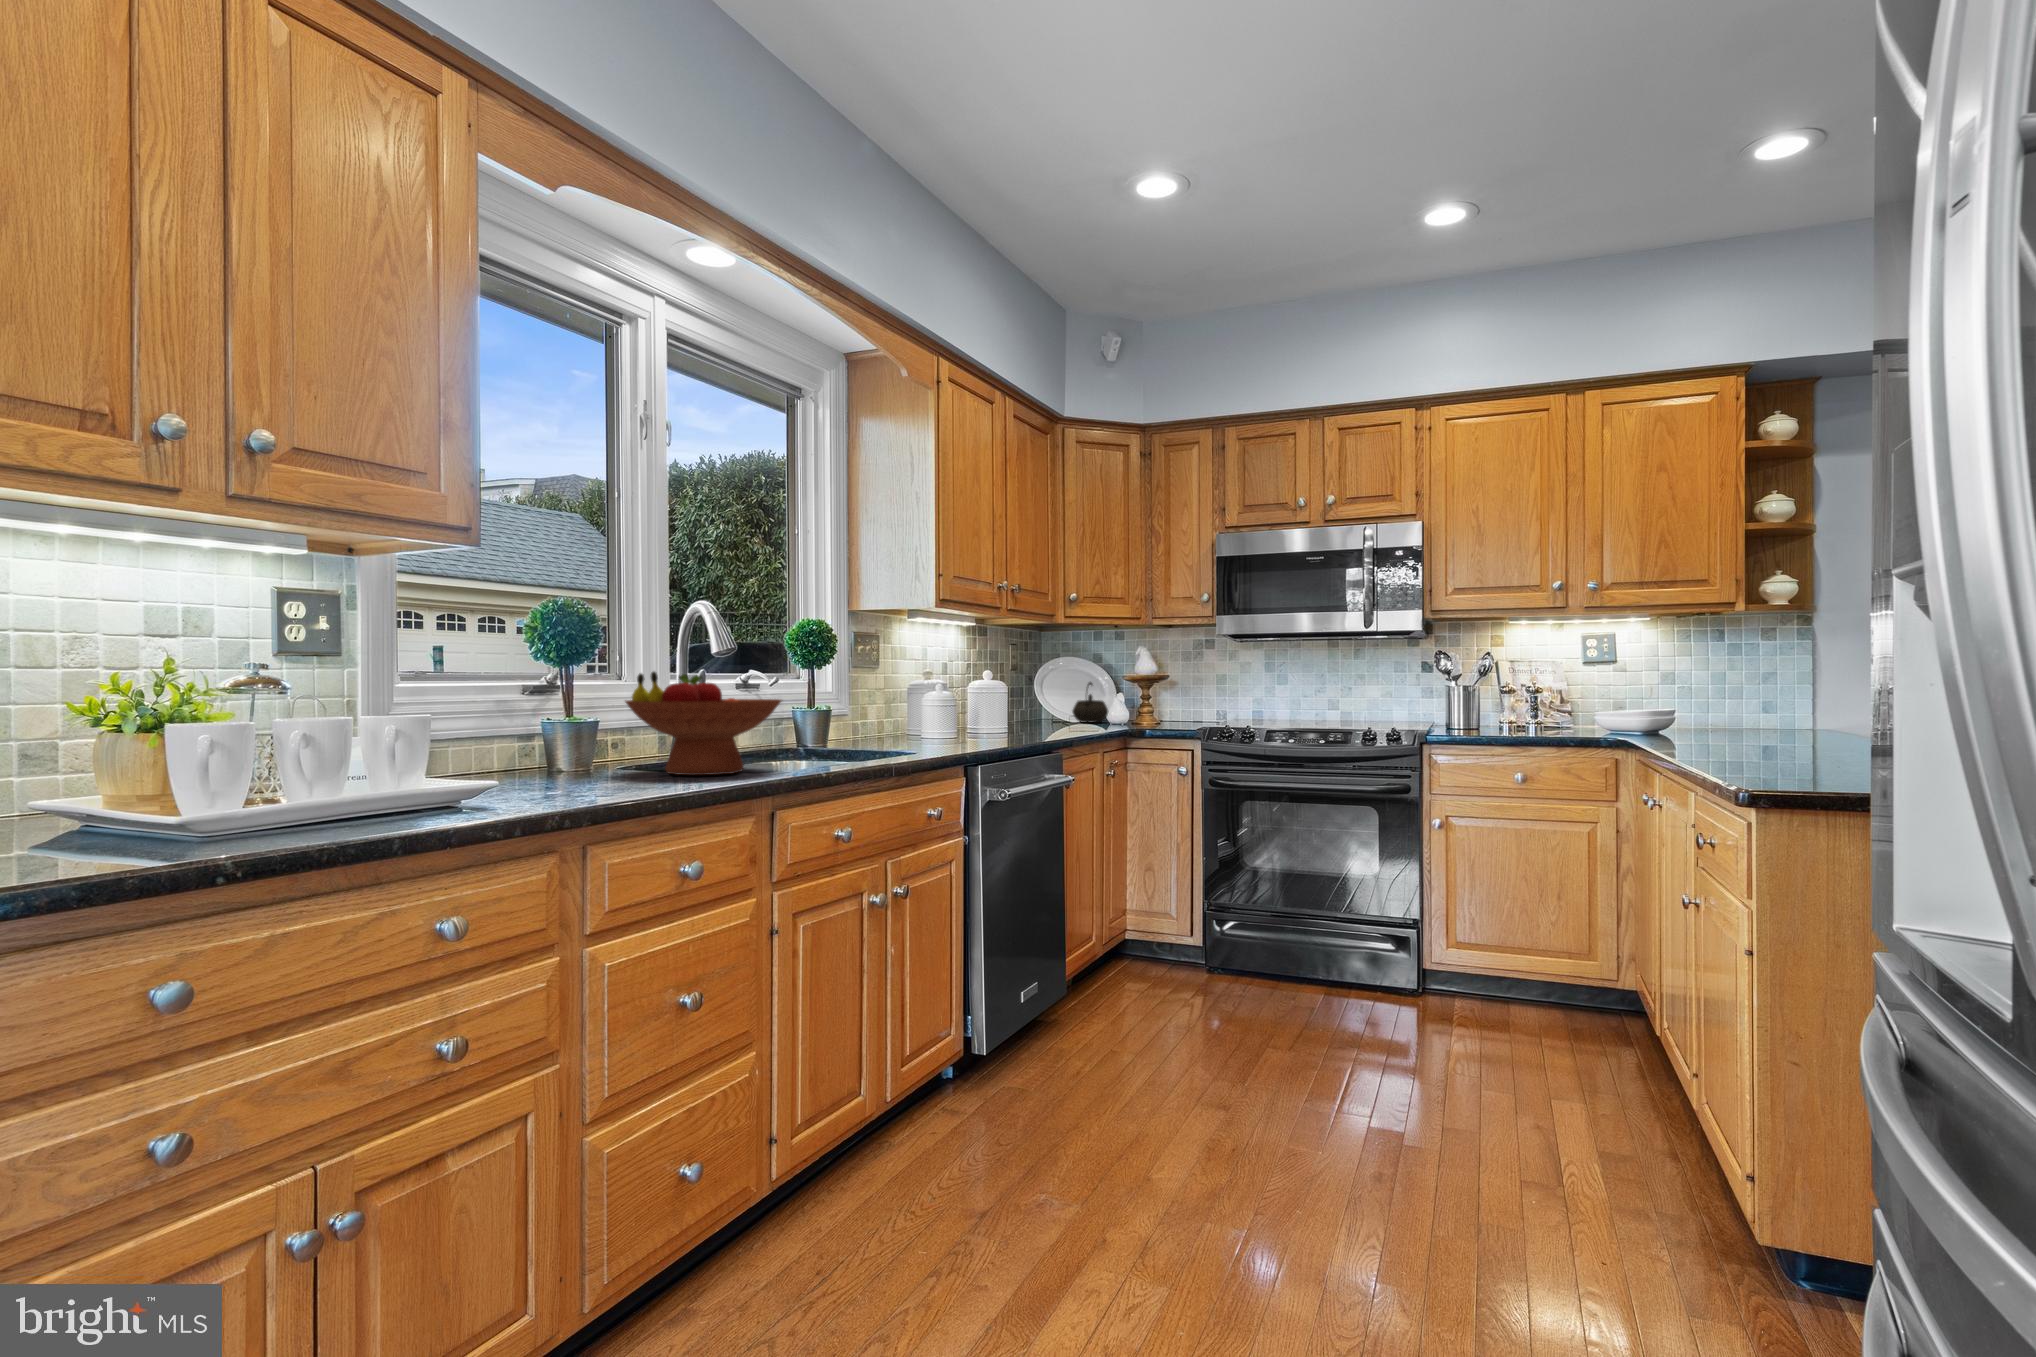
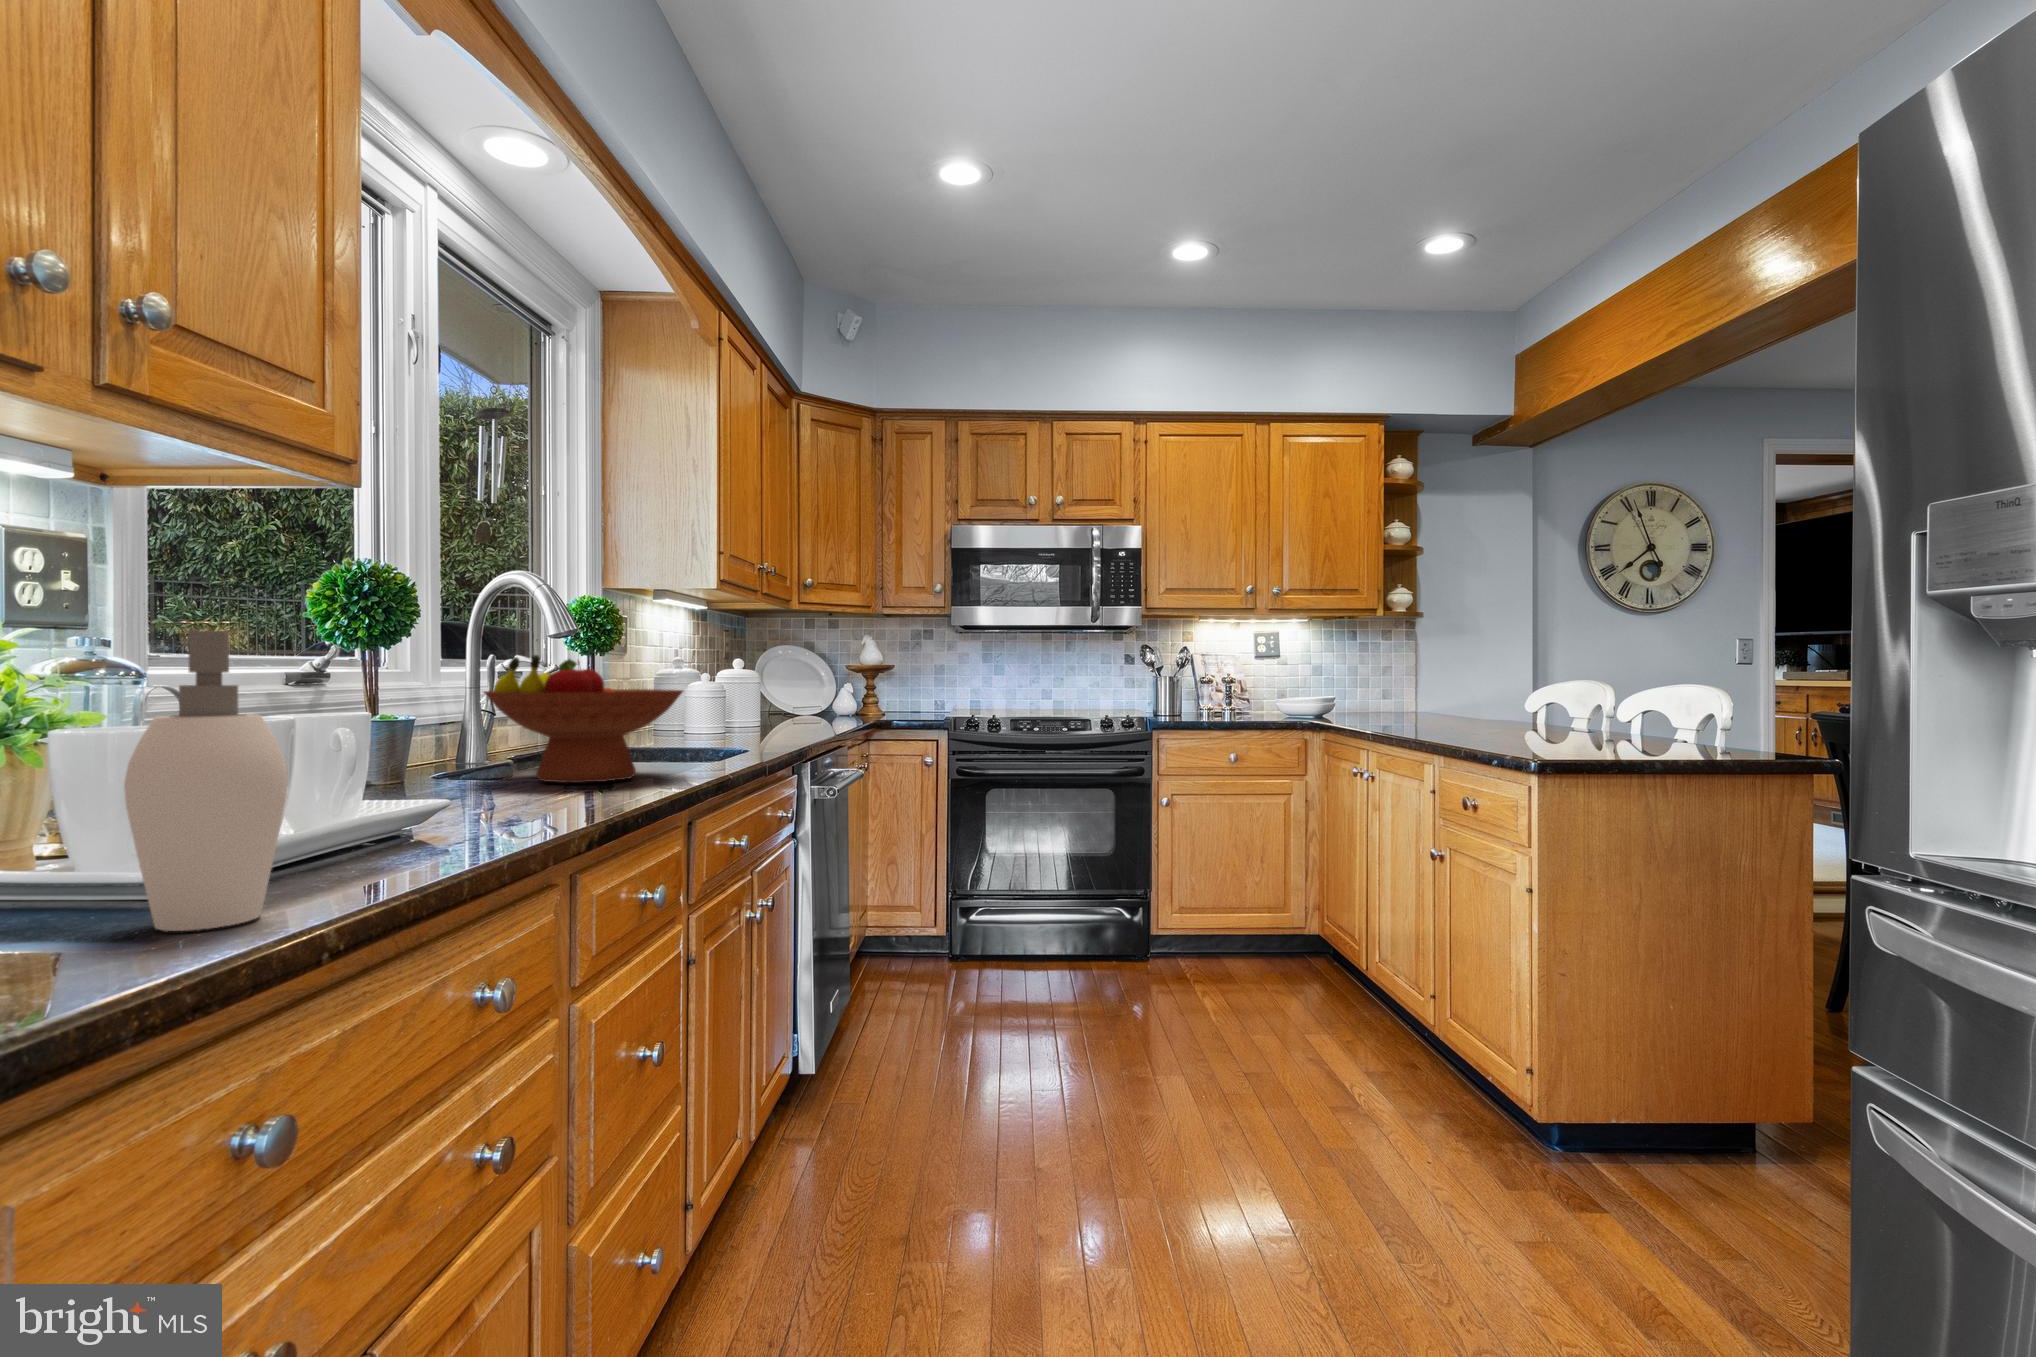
soap dispenser: none [174,663,305,850] -> present [124,630,329,931]
kettle: present [1072,682,1109,723] -> none [798,671,836,714]

